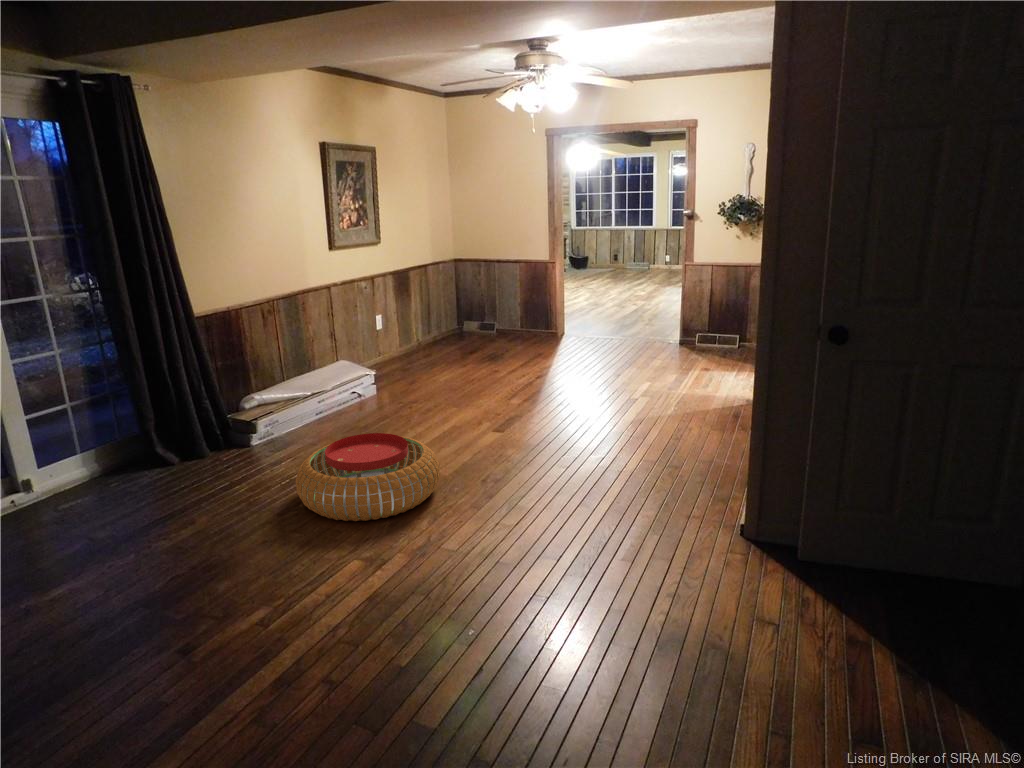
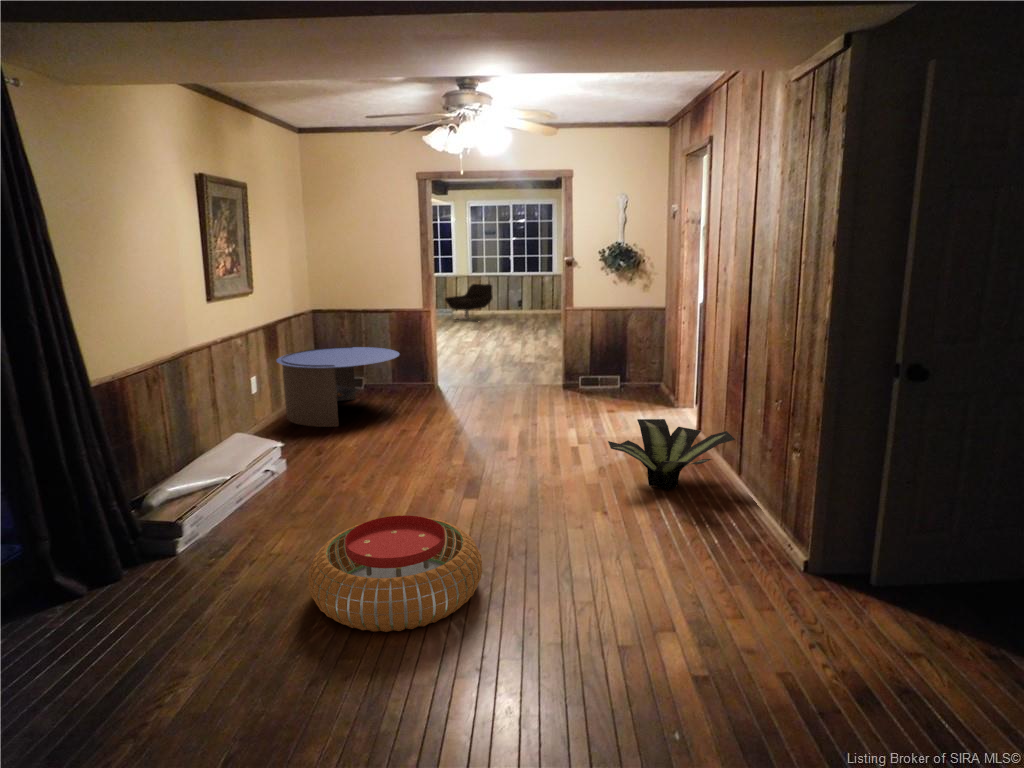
lounge chair: none [625,237,675,275] -> present [445,284,493,319]
coffee table: none [401,294,508,363] -> present [277,347,399,427]
potted plant: none [621,375,752,448] -> present [608,419,735,490]

